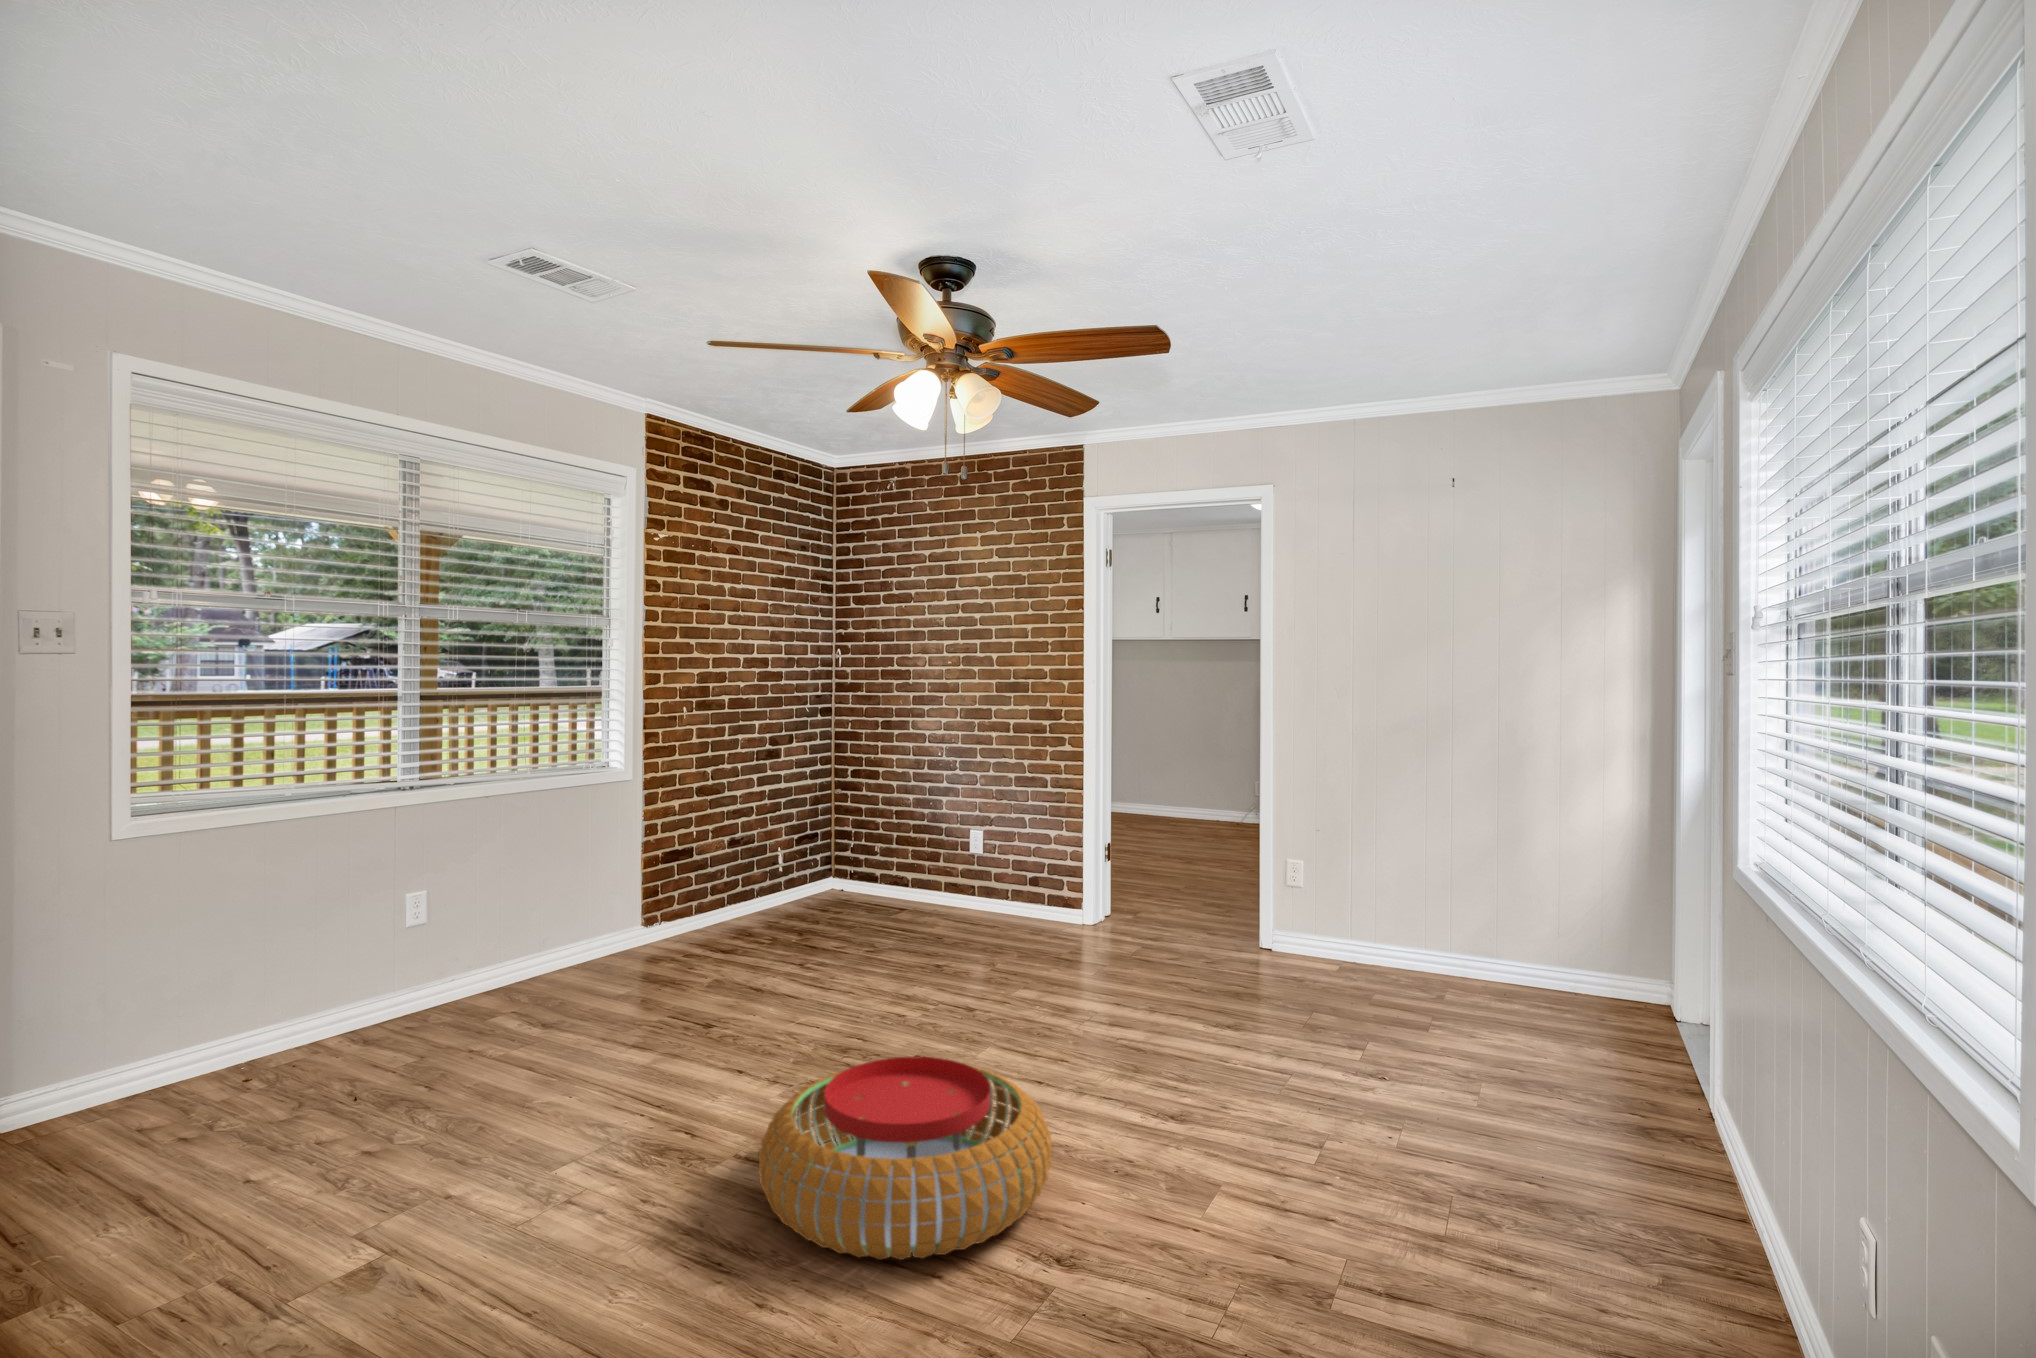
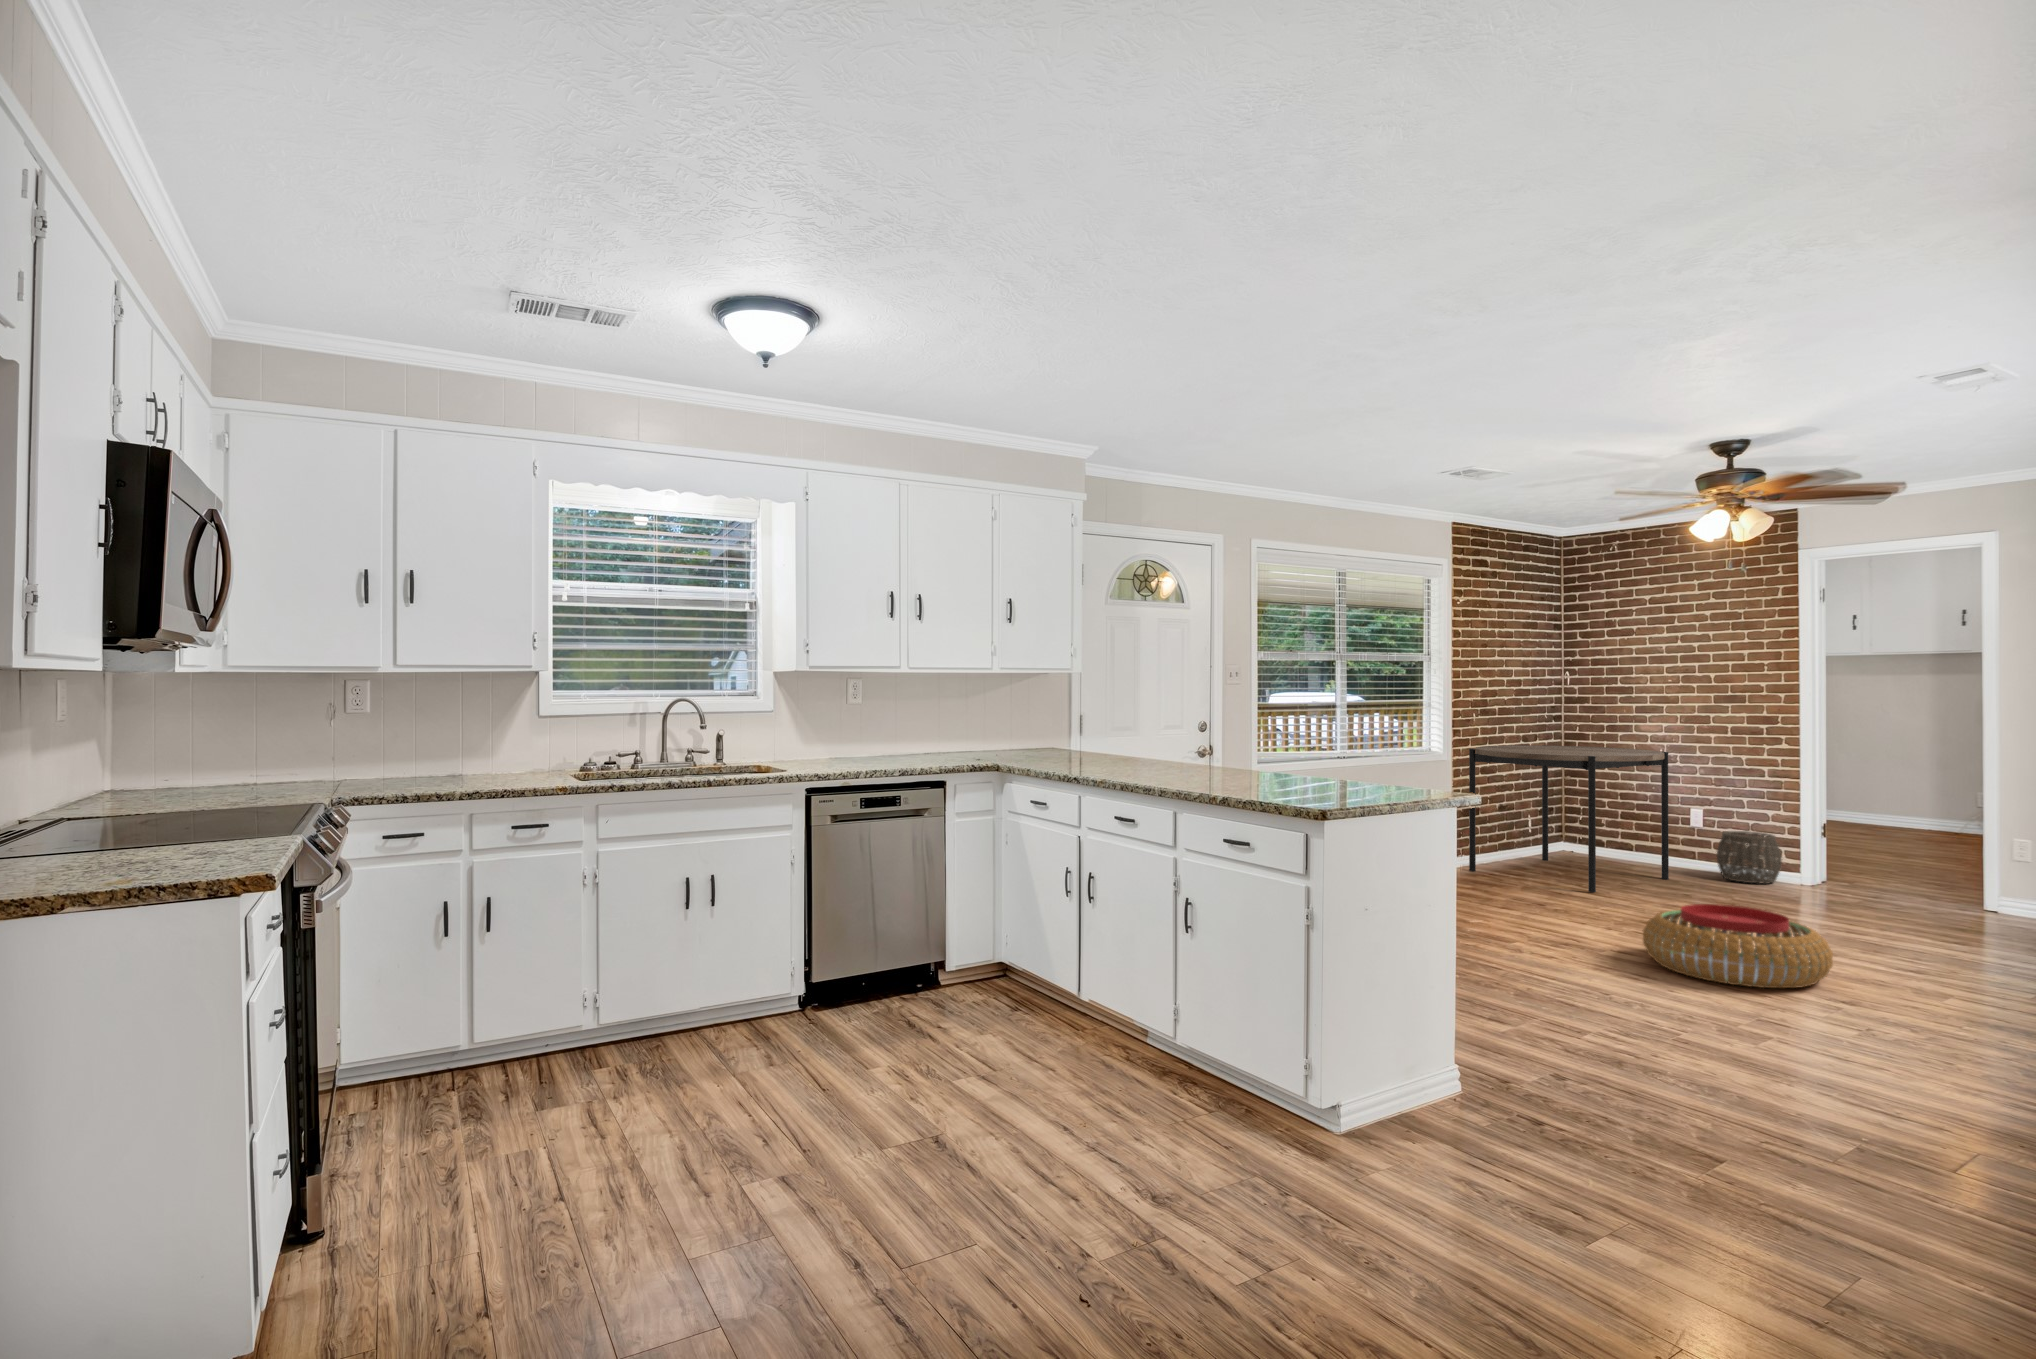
dining table: none [660,752,932,983] -> present [1469,745,1669,892]
woven basket: none [988,860,1061,932] -> present [1716,831,1782,884]

